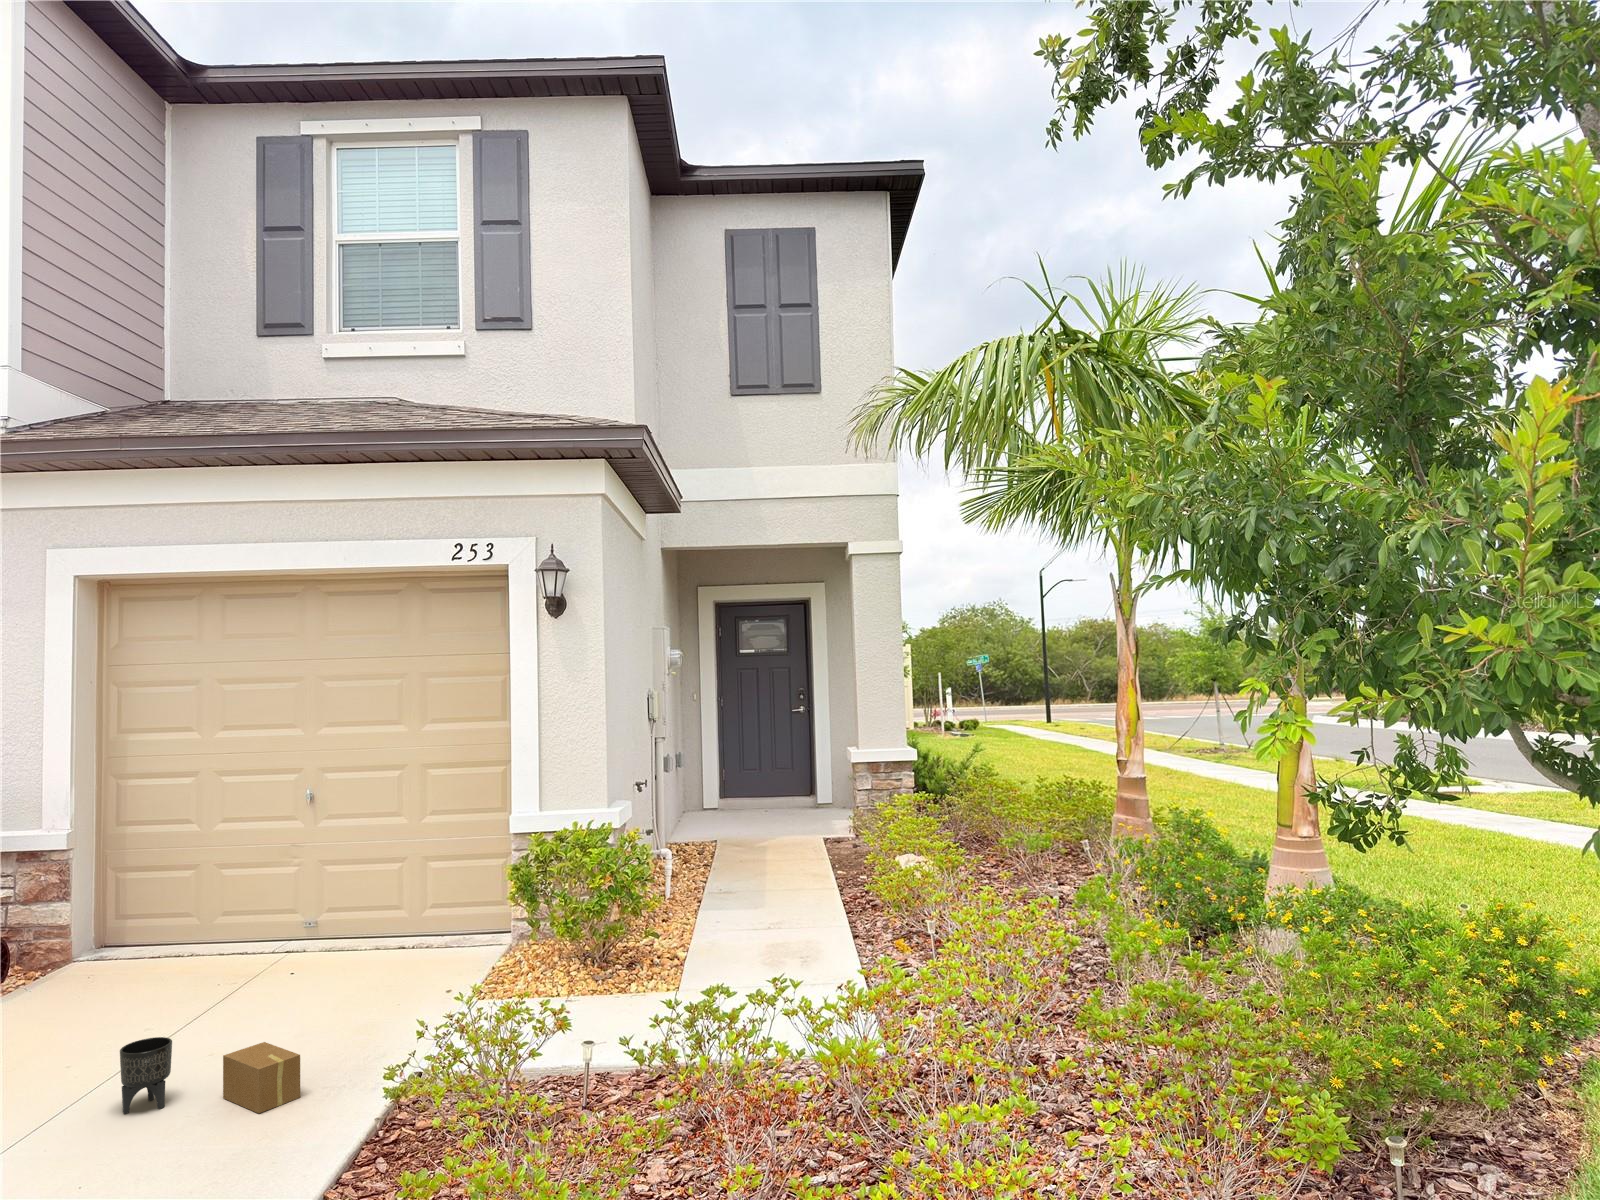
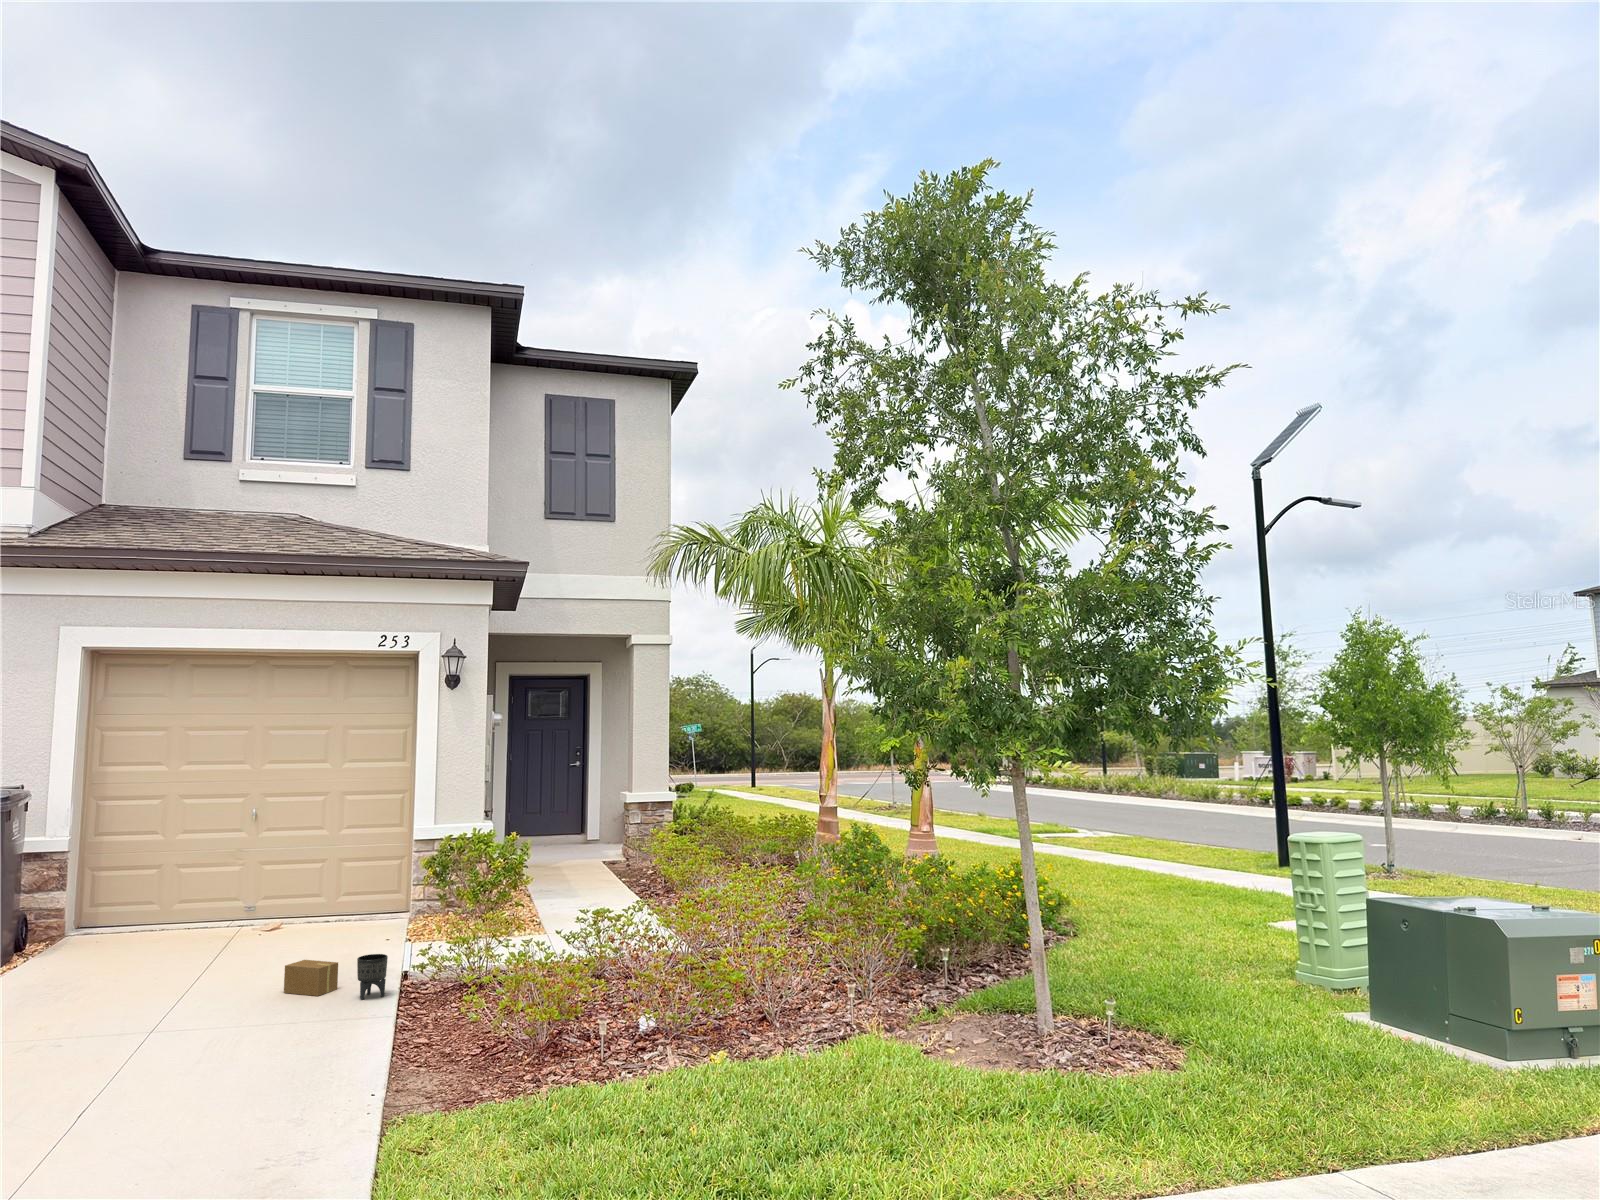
planter: present [120,1037,172,1114] -> present [357,954,388,1000]

